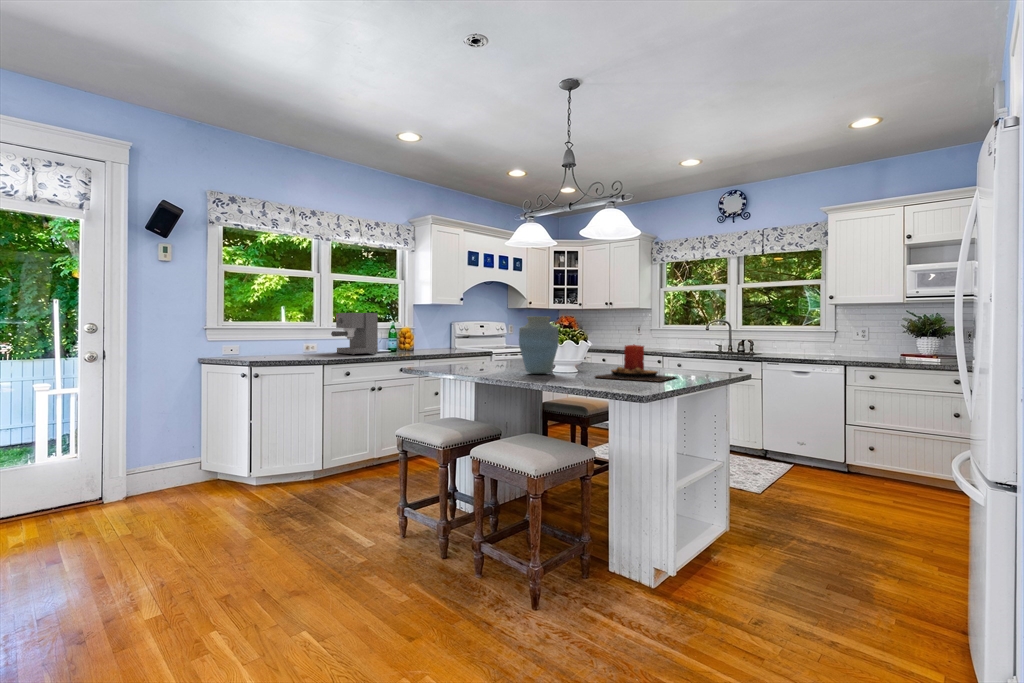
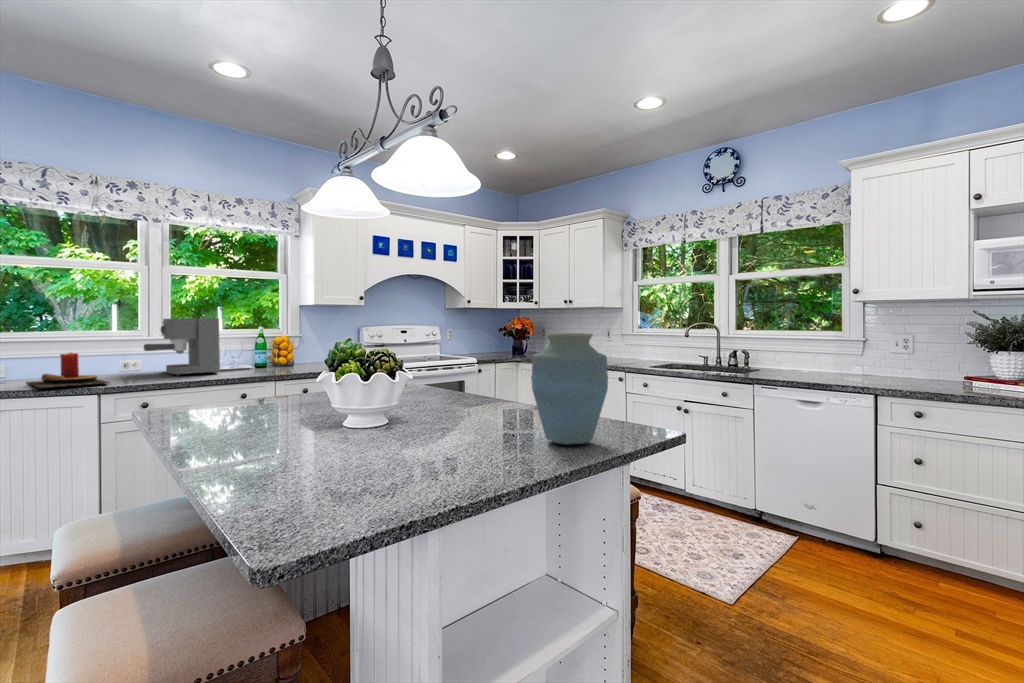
vase: present [519,316,559,374] -> present [531,333,608,445]
candle: present [595,344,675,382] -> present [26,353,109,388]

